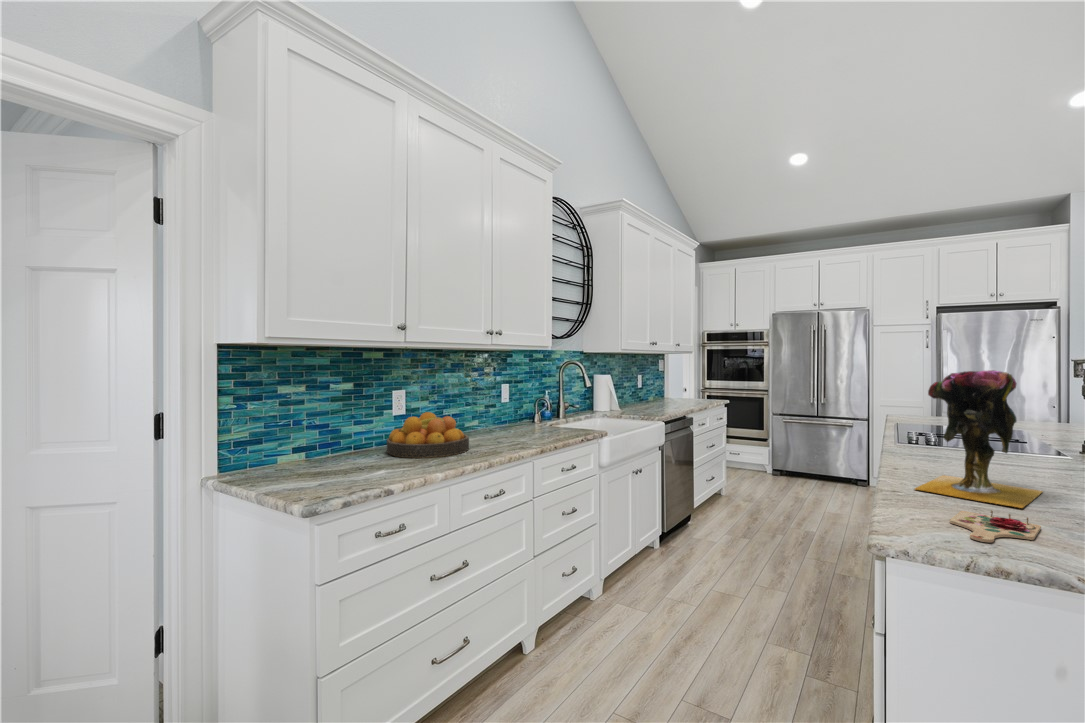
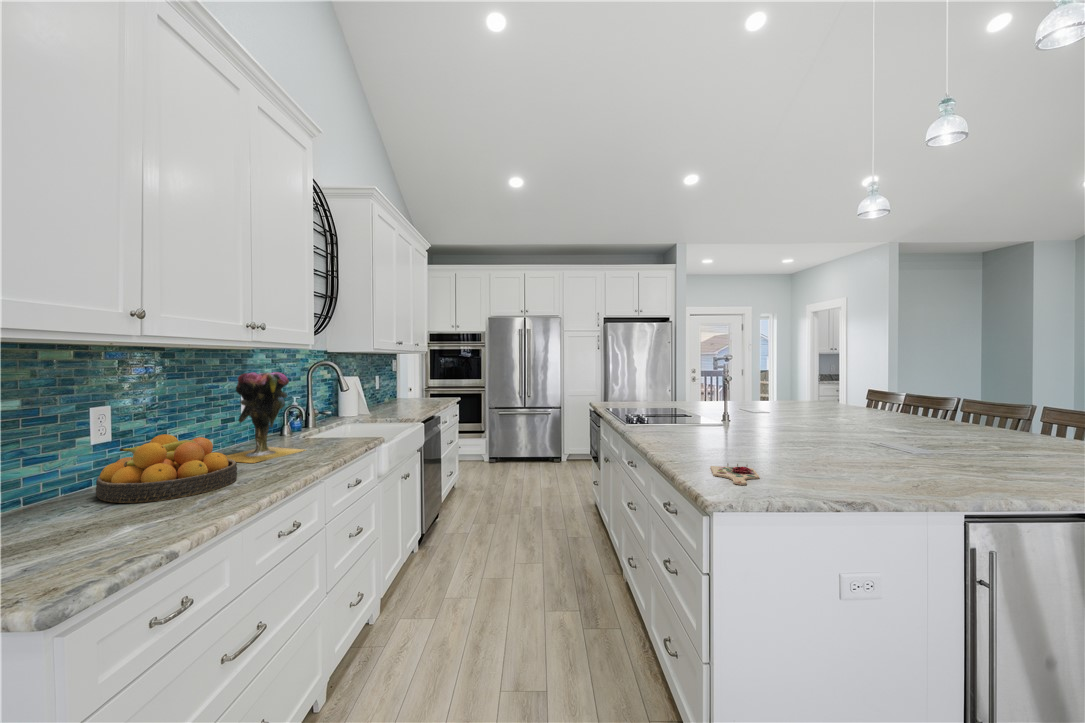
vase: present [915,370,1042,508] -> present [226,372,304,463]

